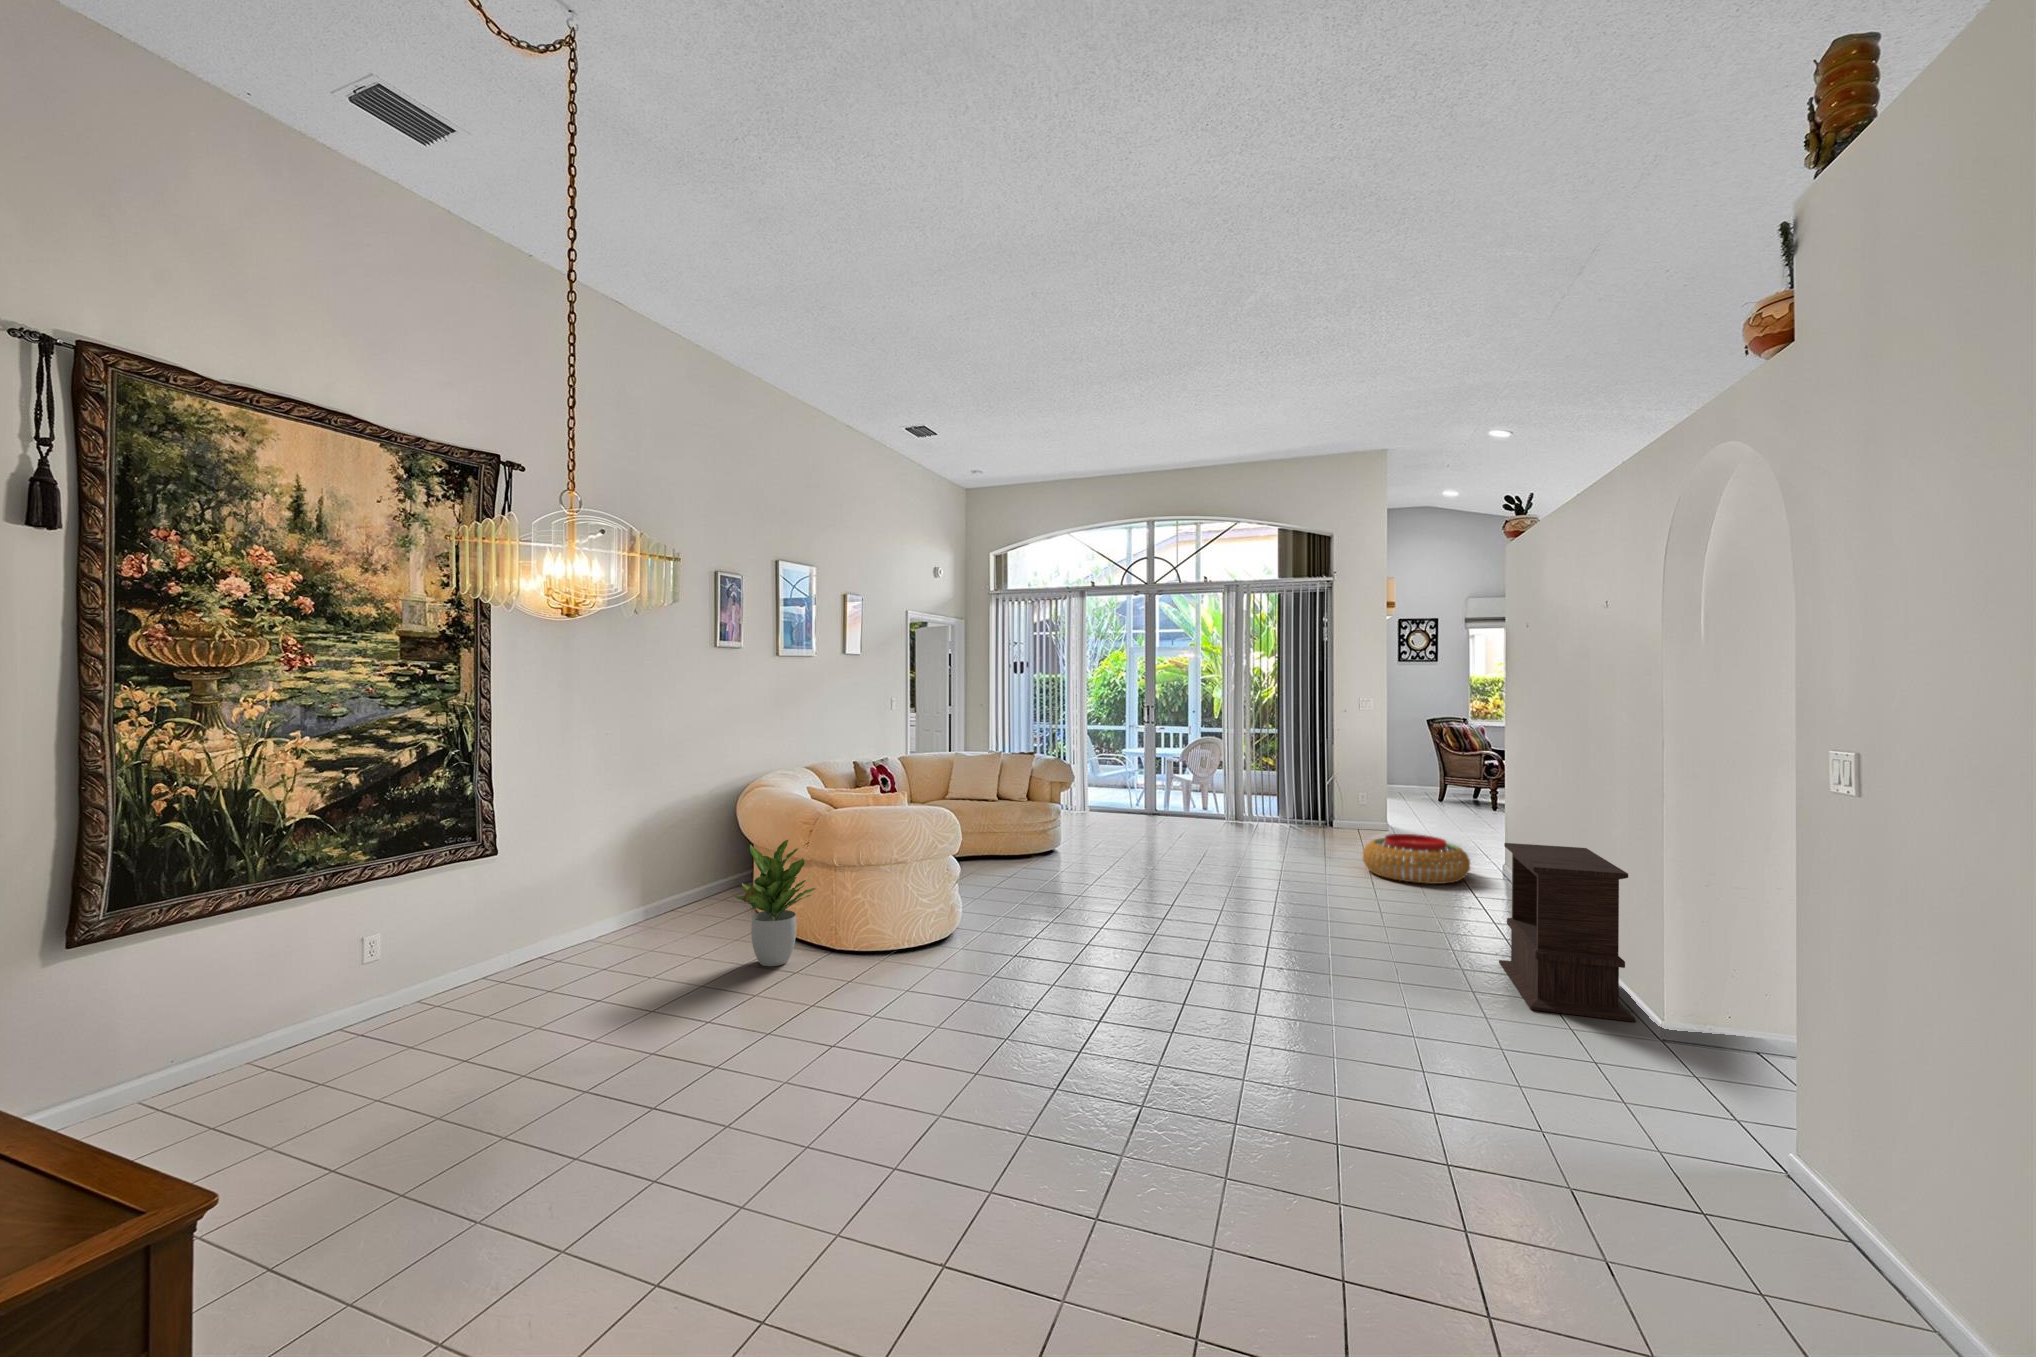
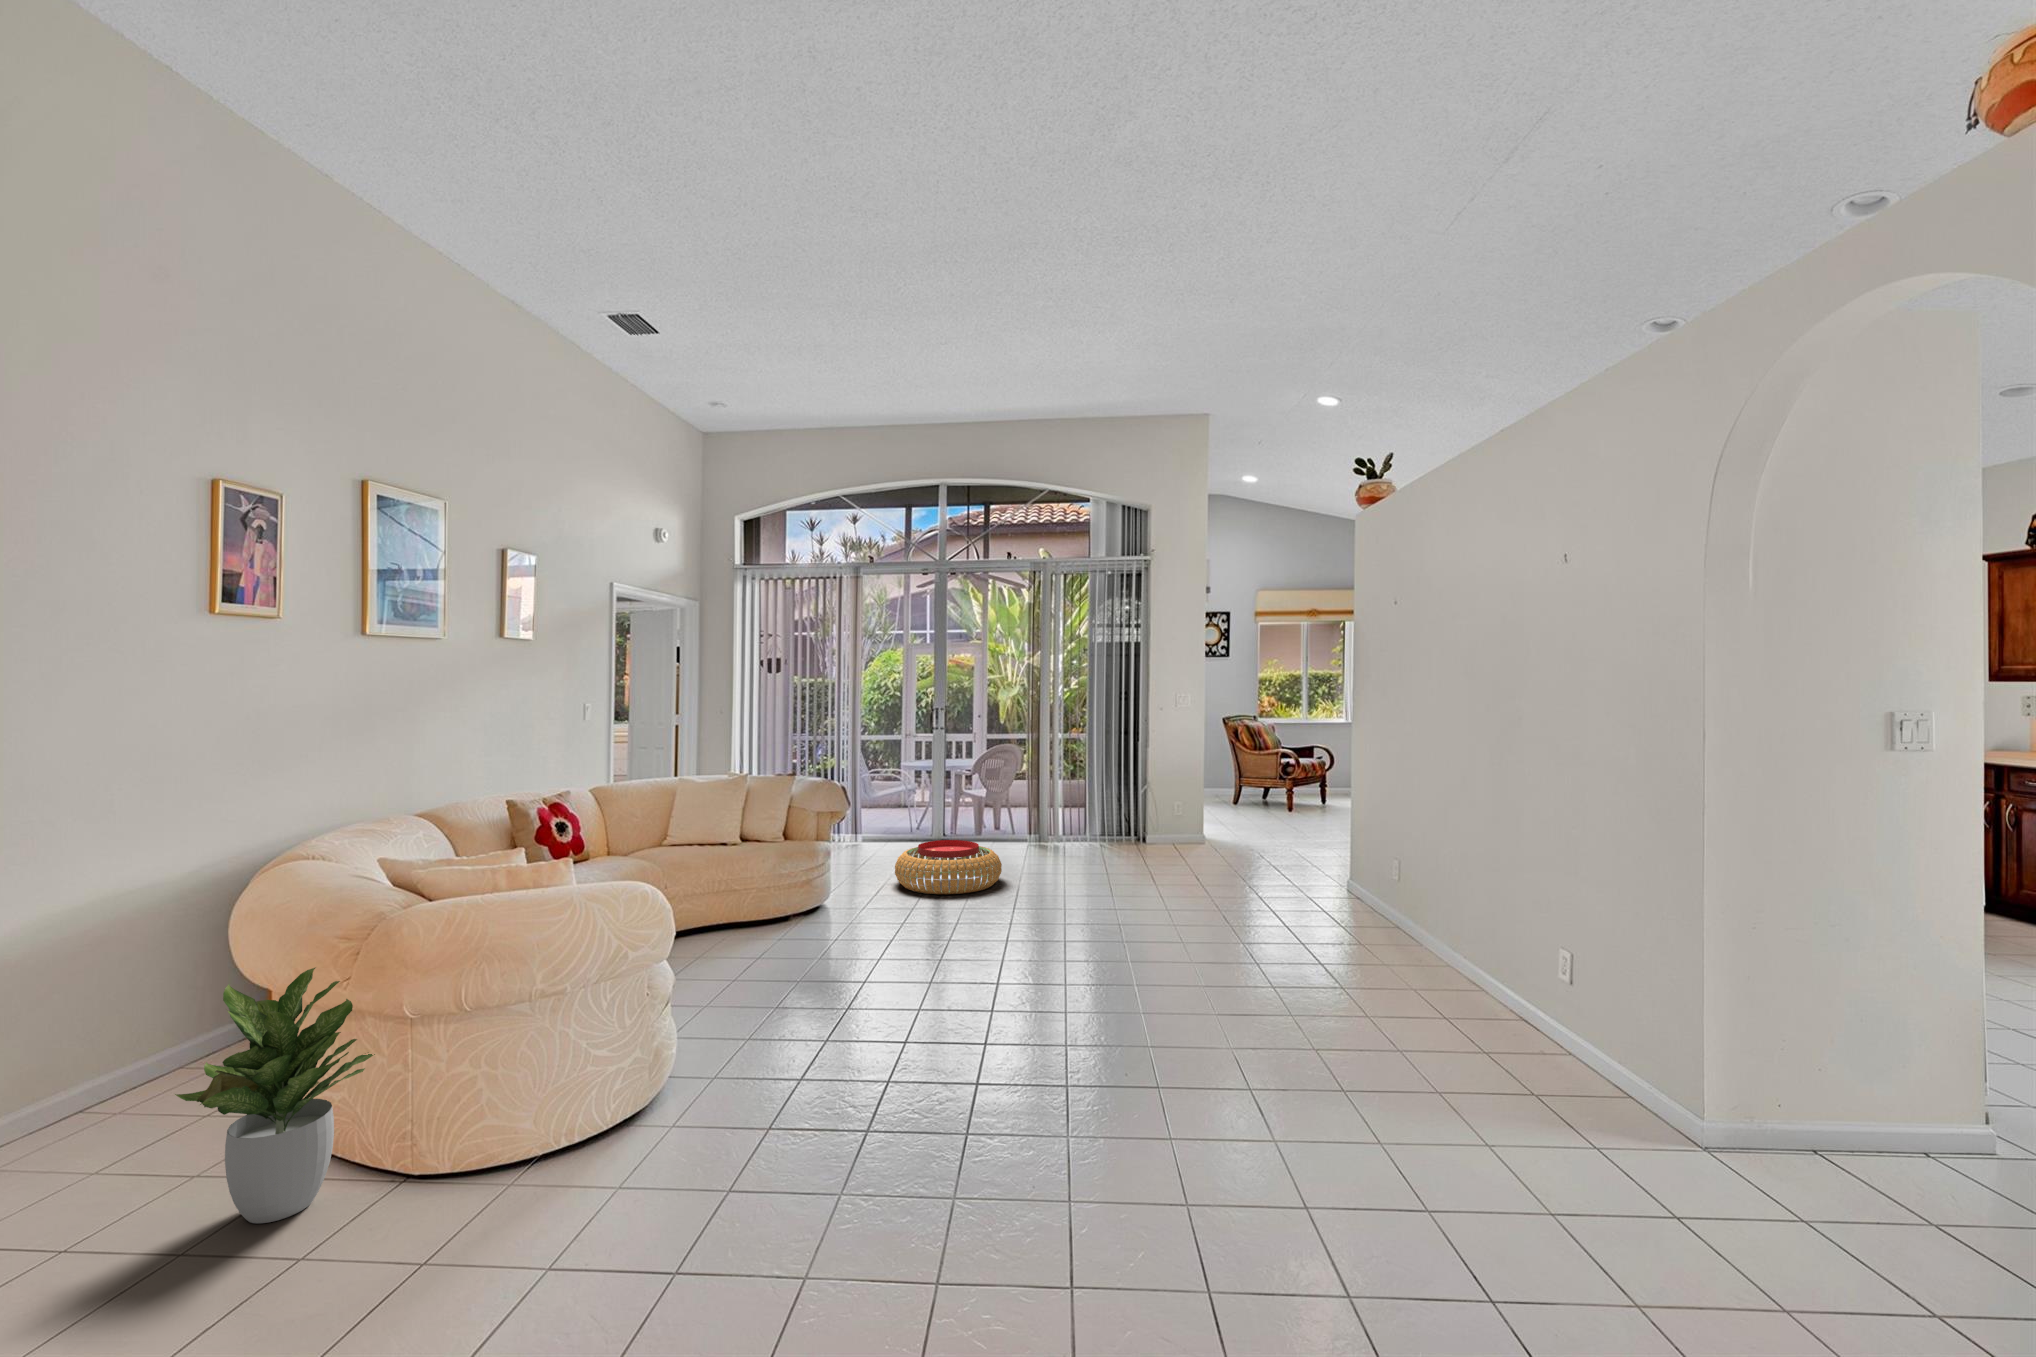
pouf: present [1363,834,1470,884] -> present [895,840,1002,894]
side table: present [1499,843,1635,1022] -> none [1433,877,1656,1125]

